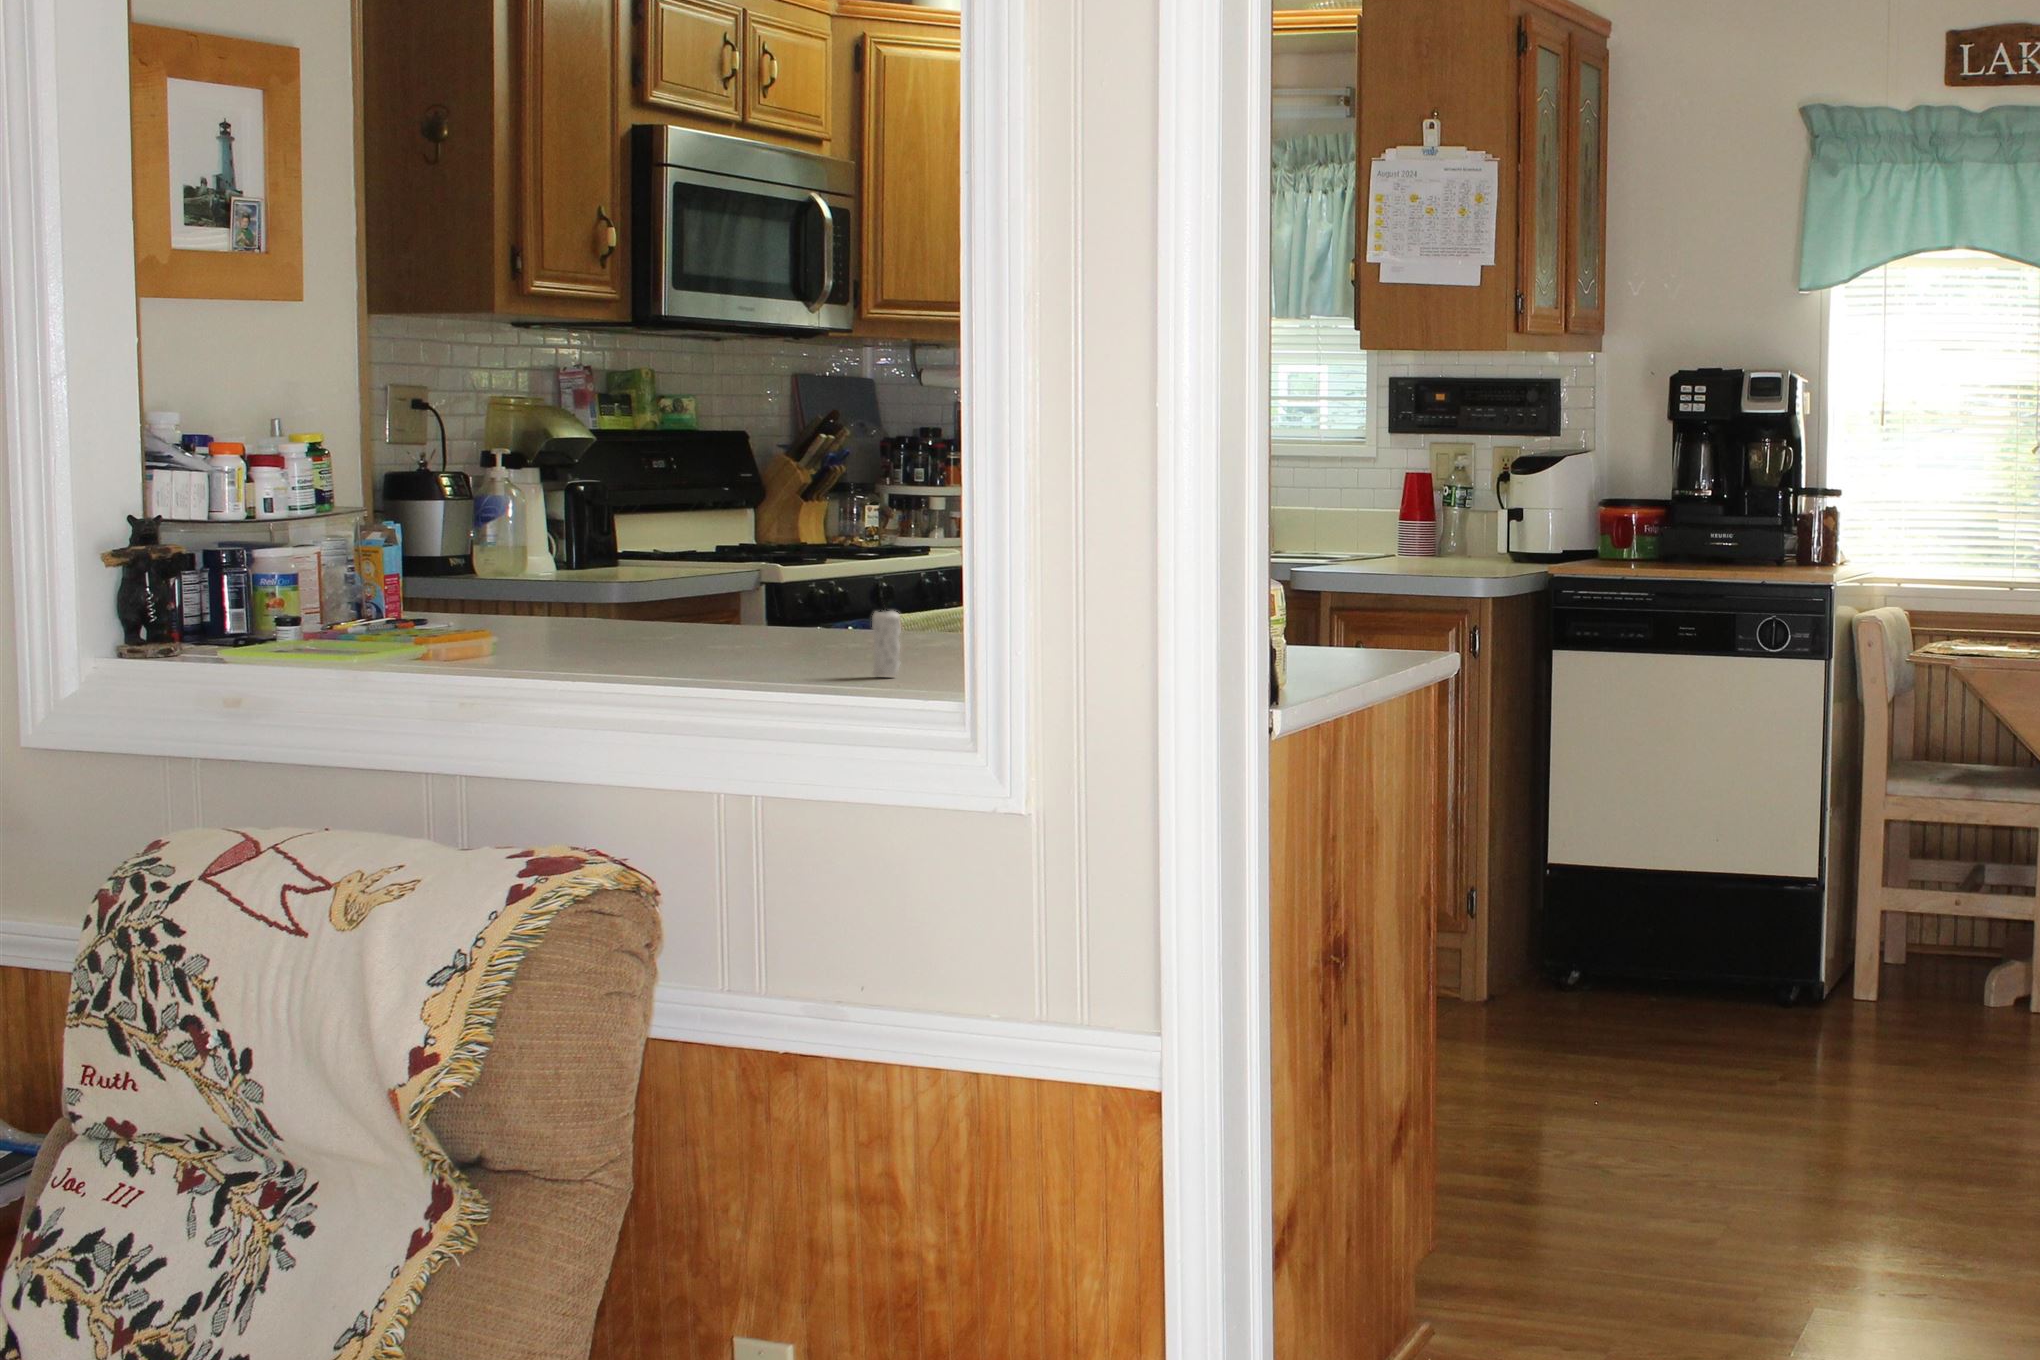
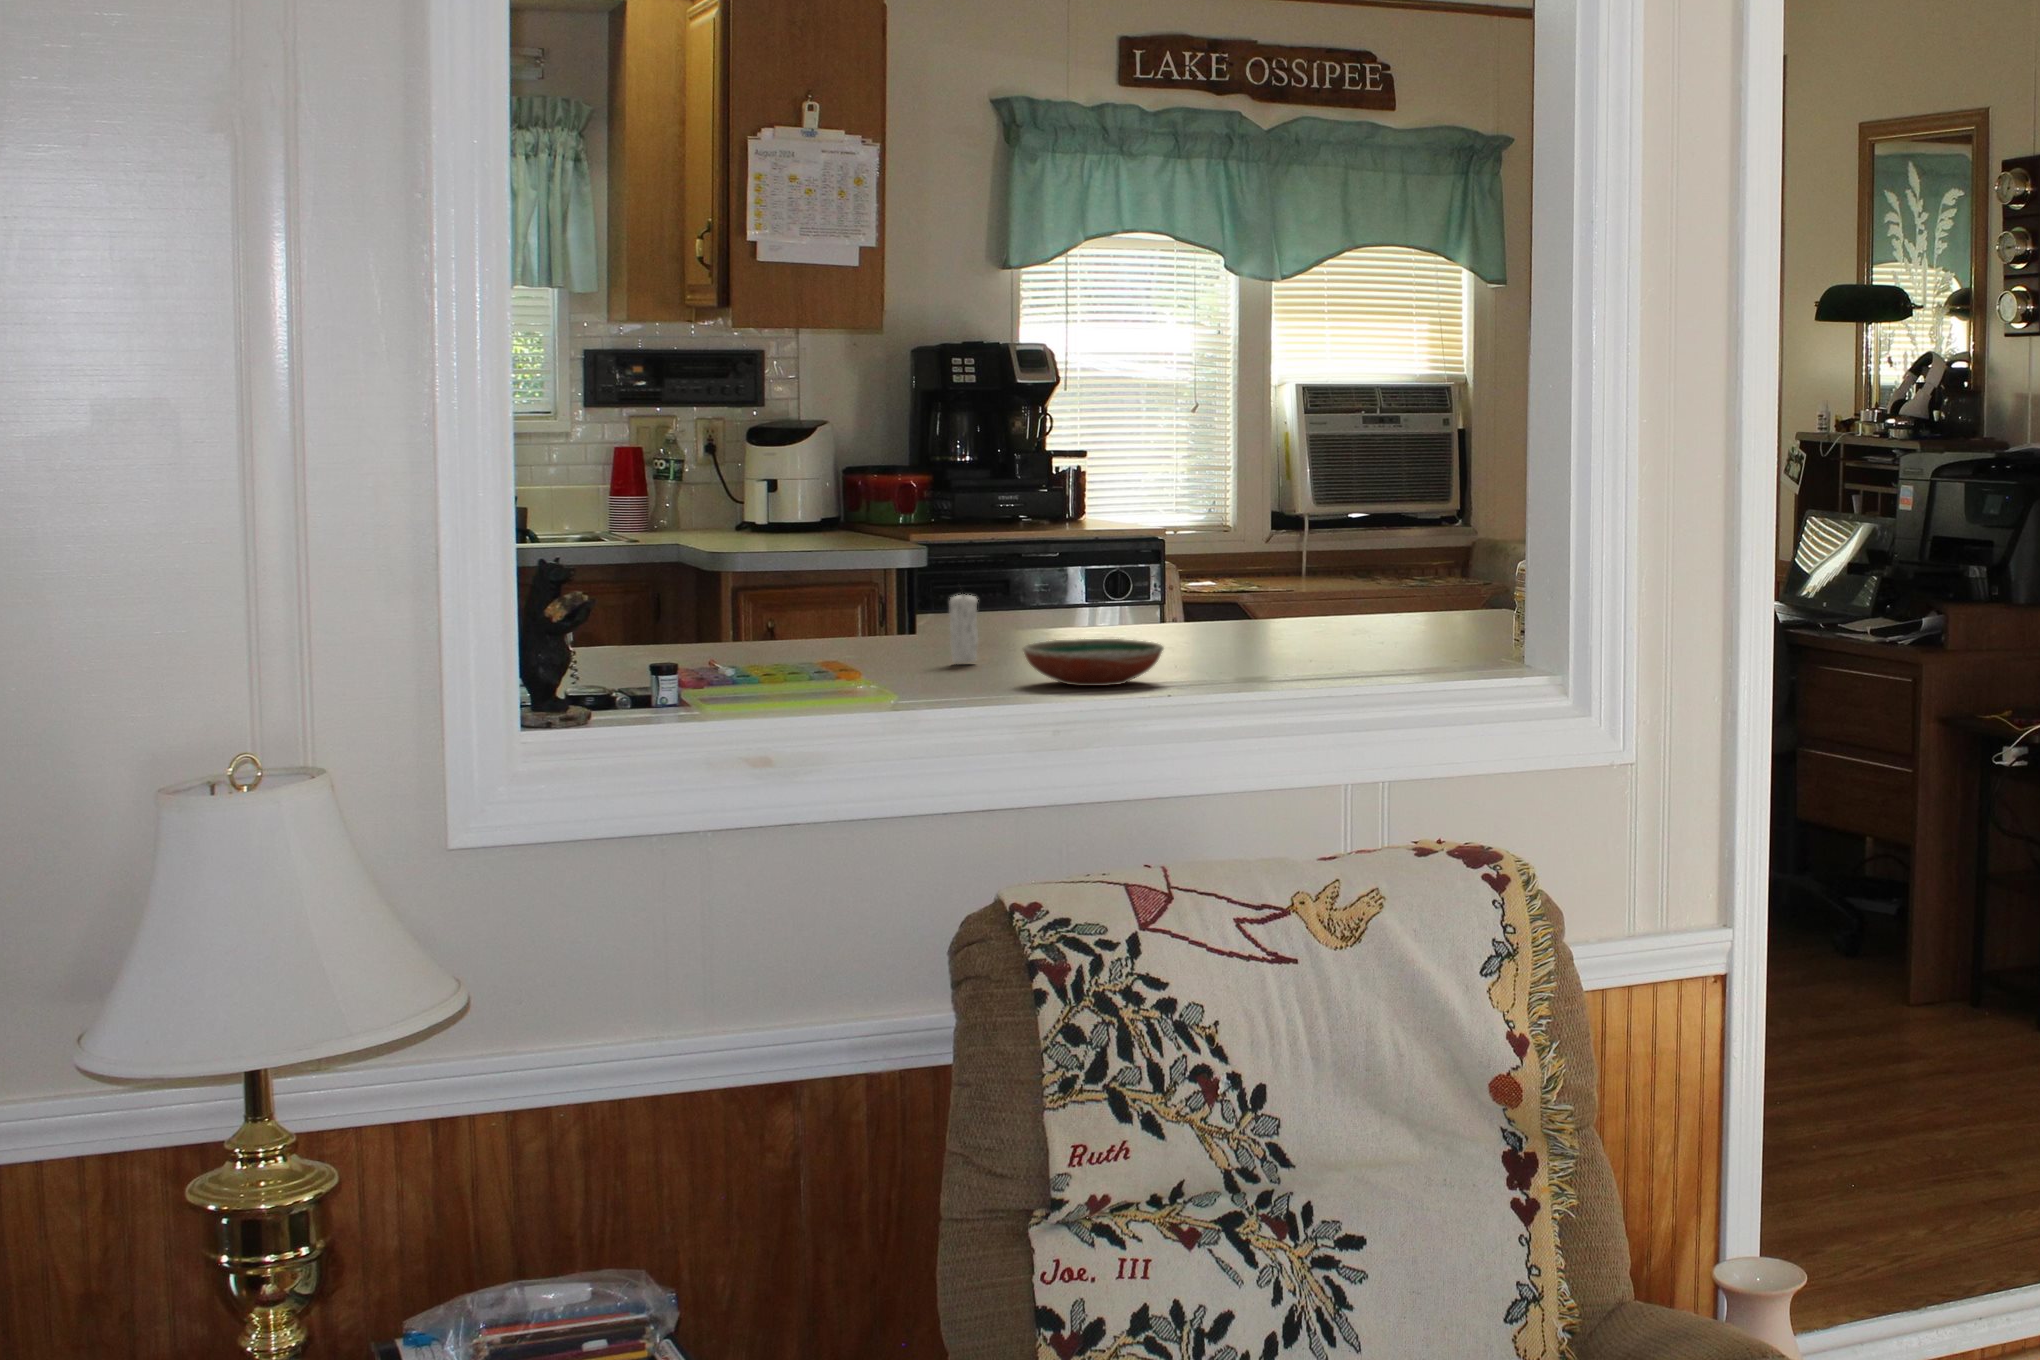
decorative bowl: none [732,657,876,704] -> present [1023,639,1164,686]

